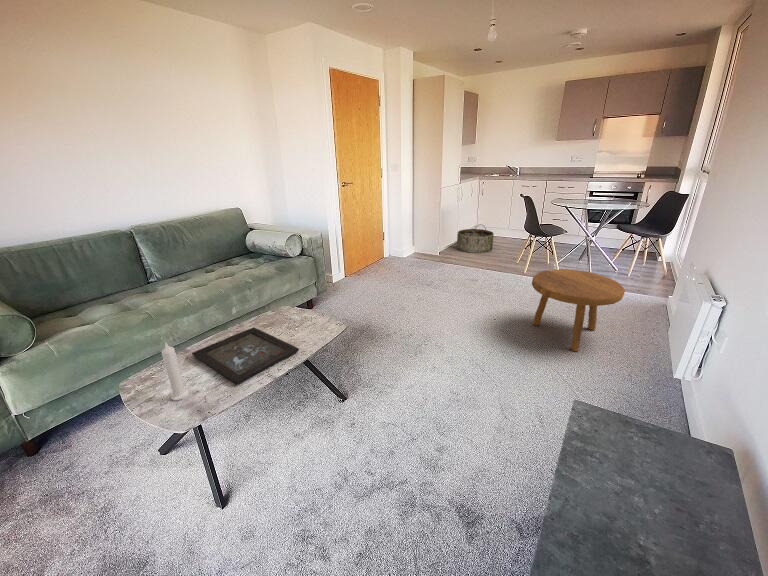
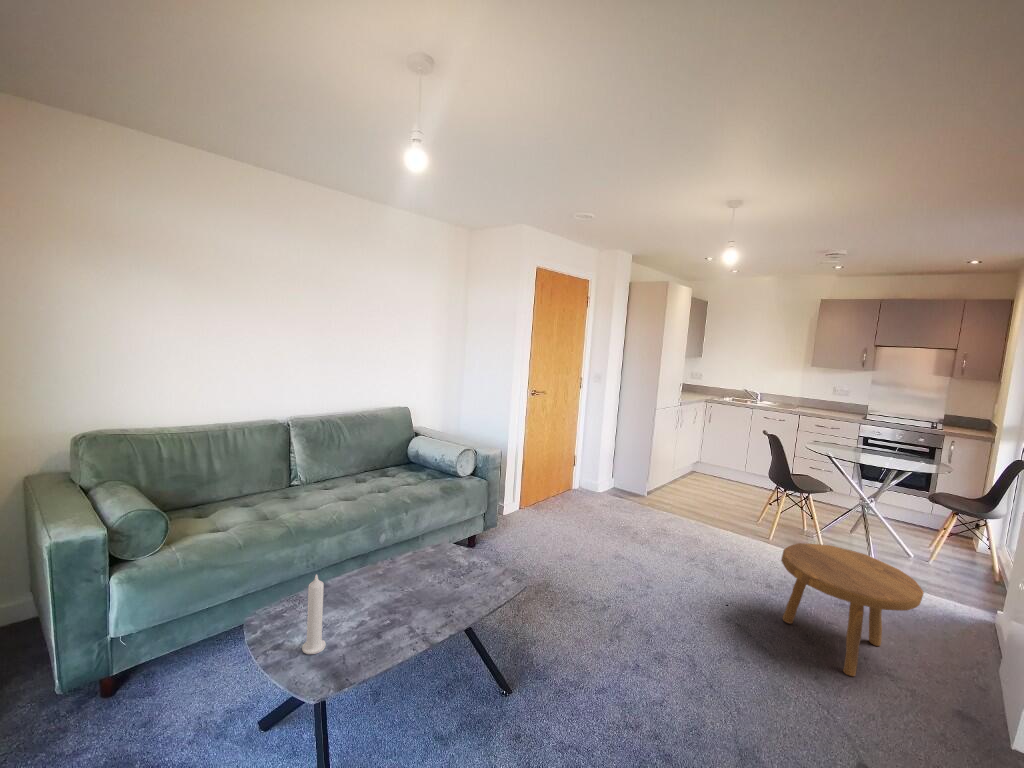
basket: present [457,224,494,253] -> none [671,461,723,500]
tray: present [192,327,299,385] -> none [333,566,464,646]

